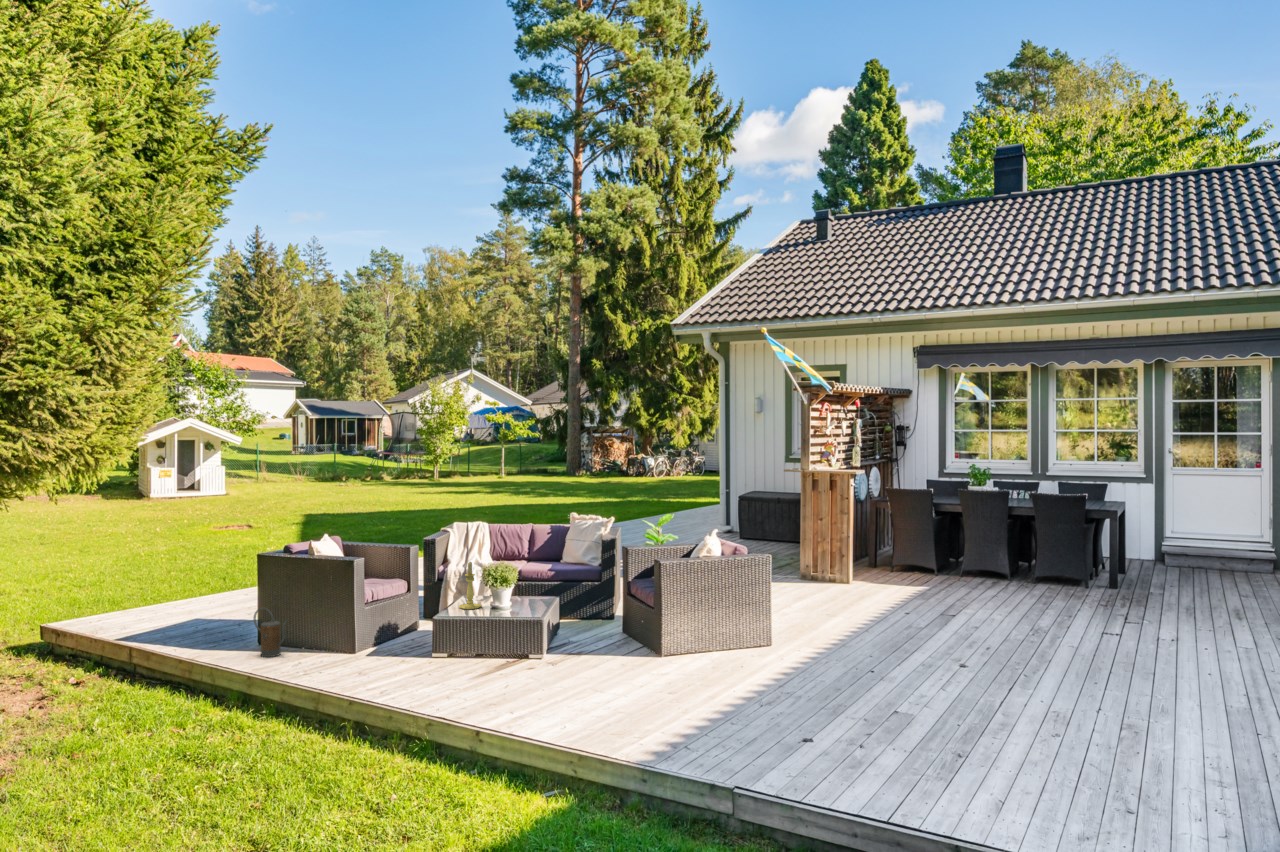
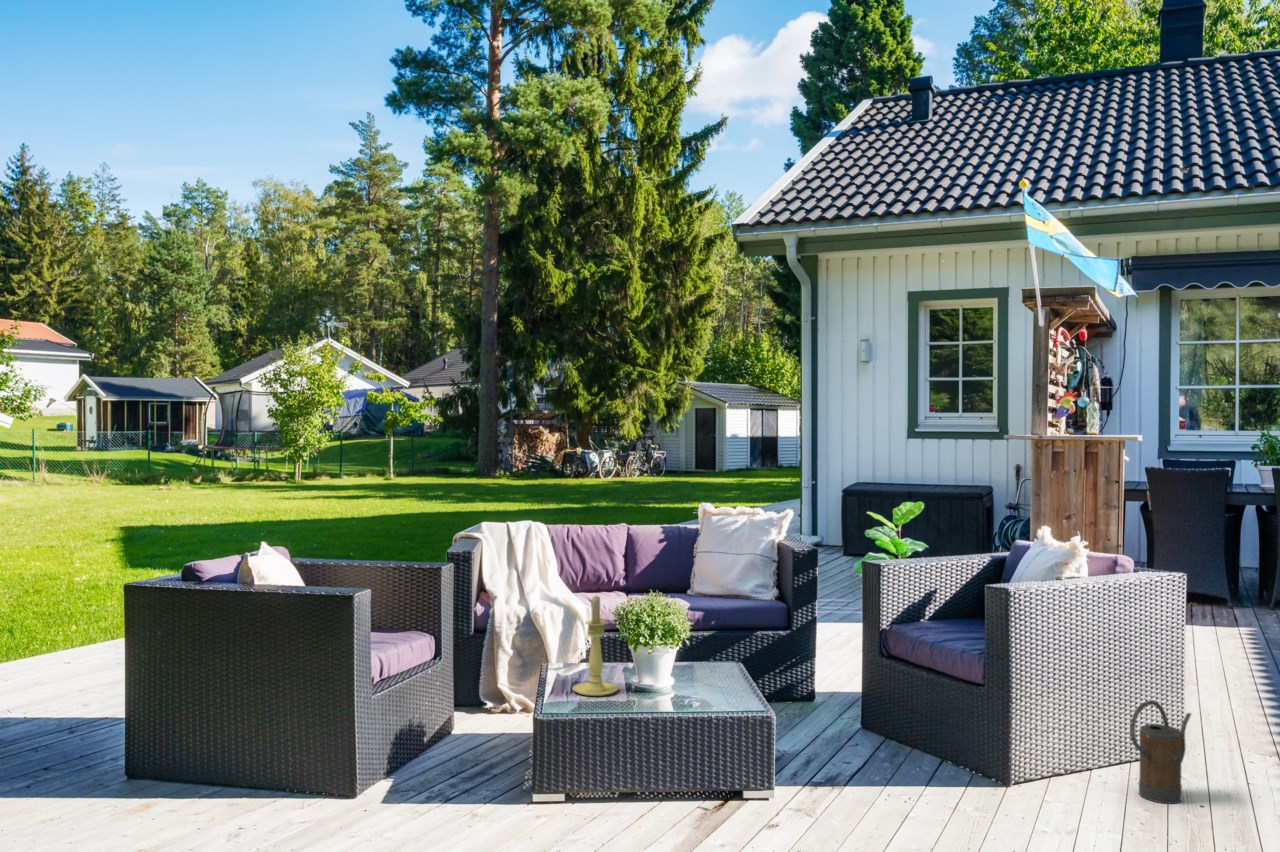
watering can: present [254,608,287,657] -> present [1130,700,1191,804]

